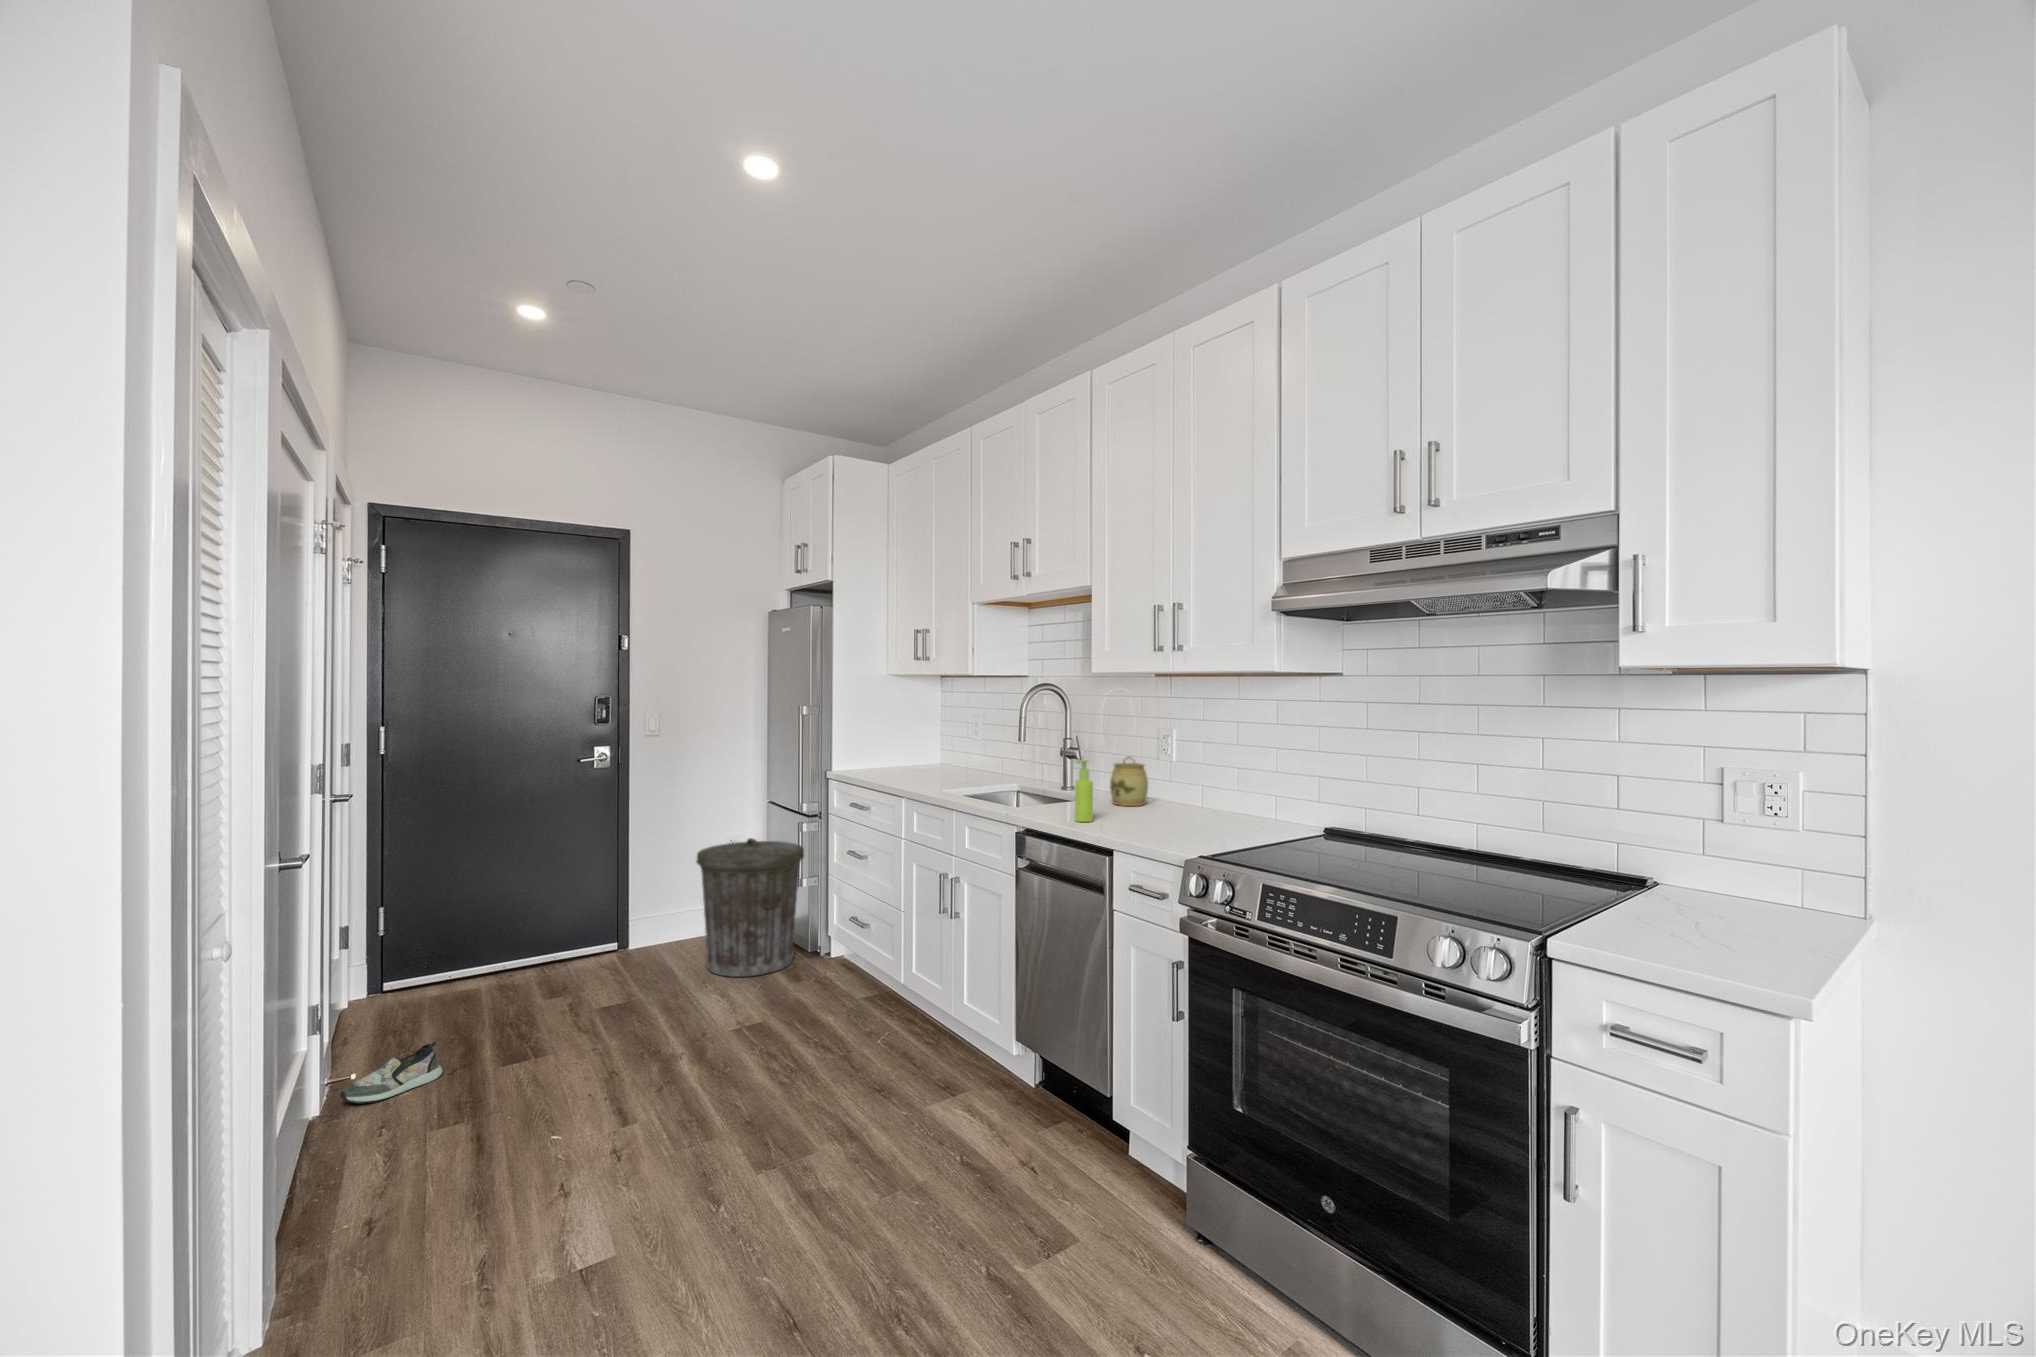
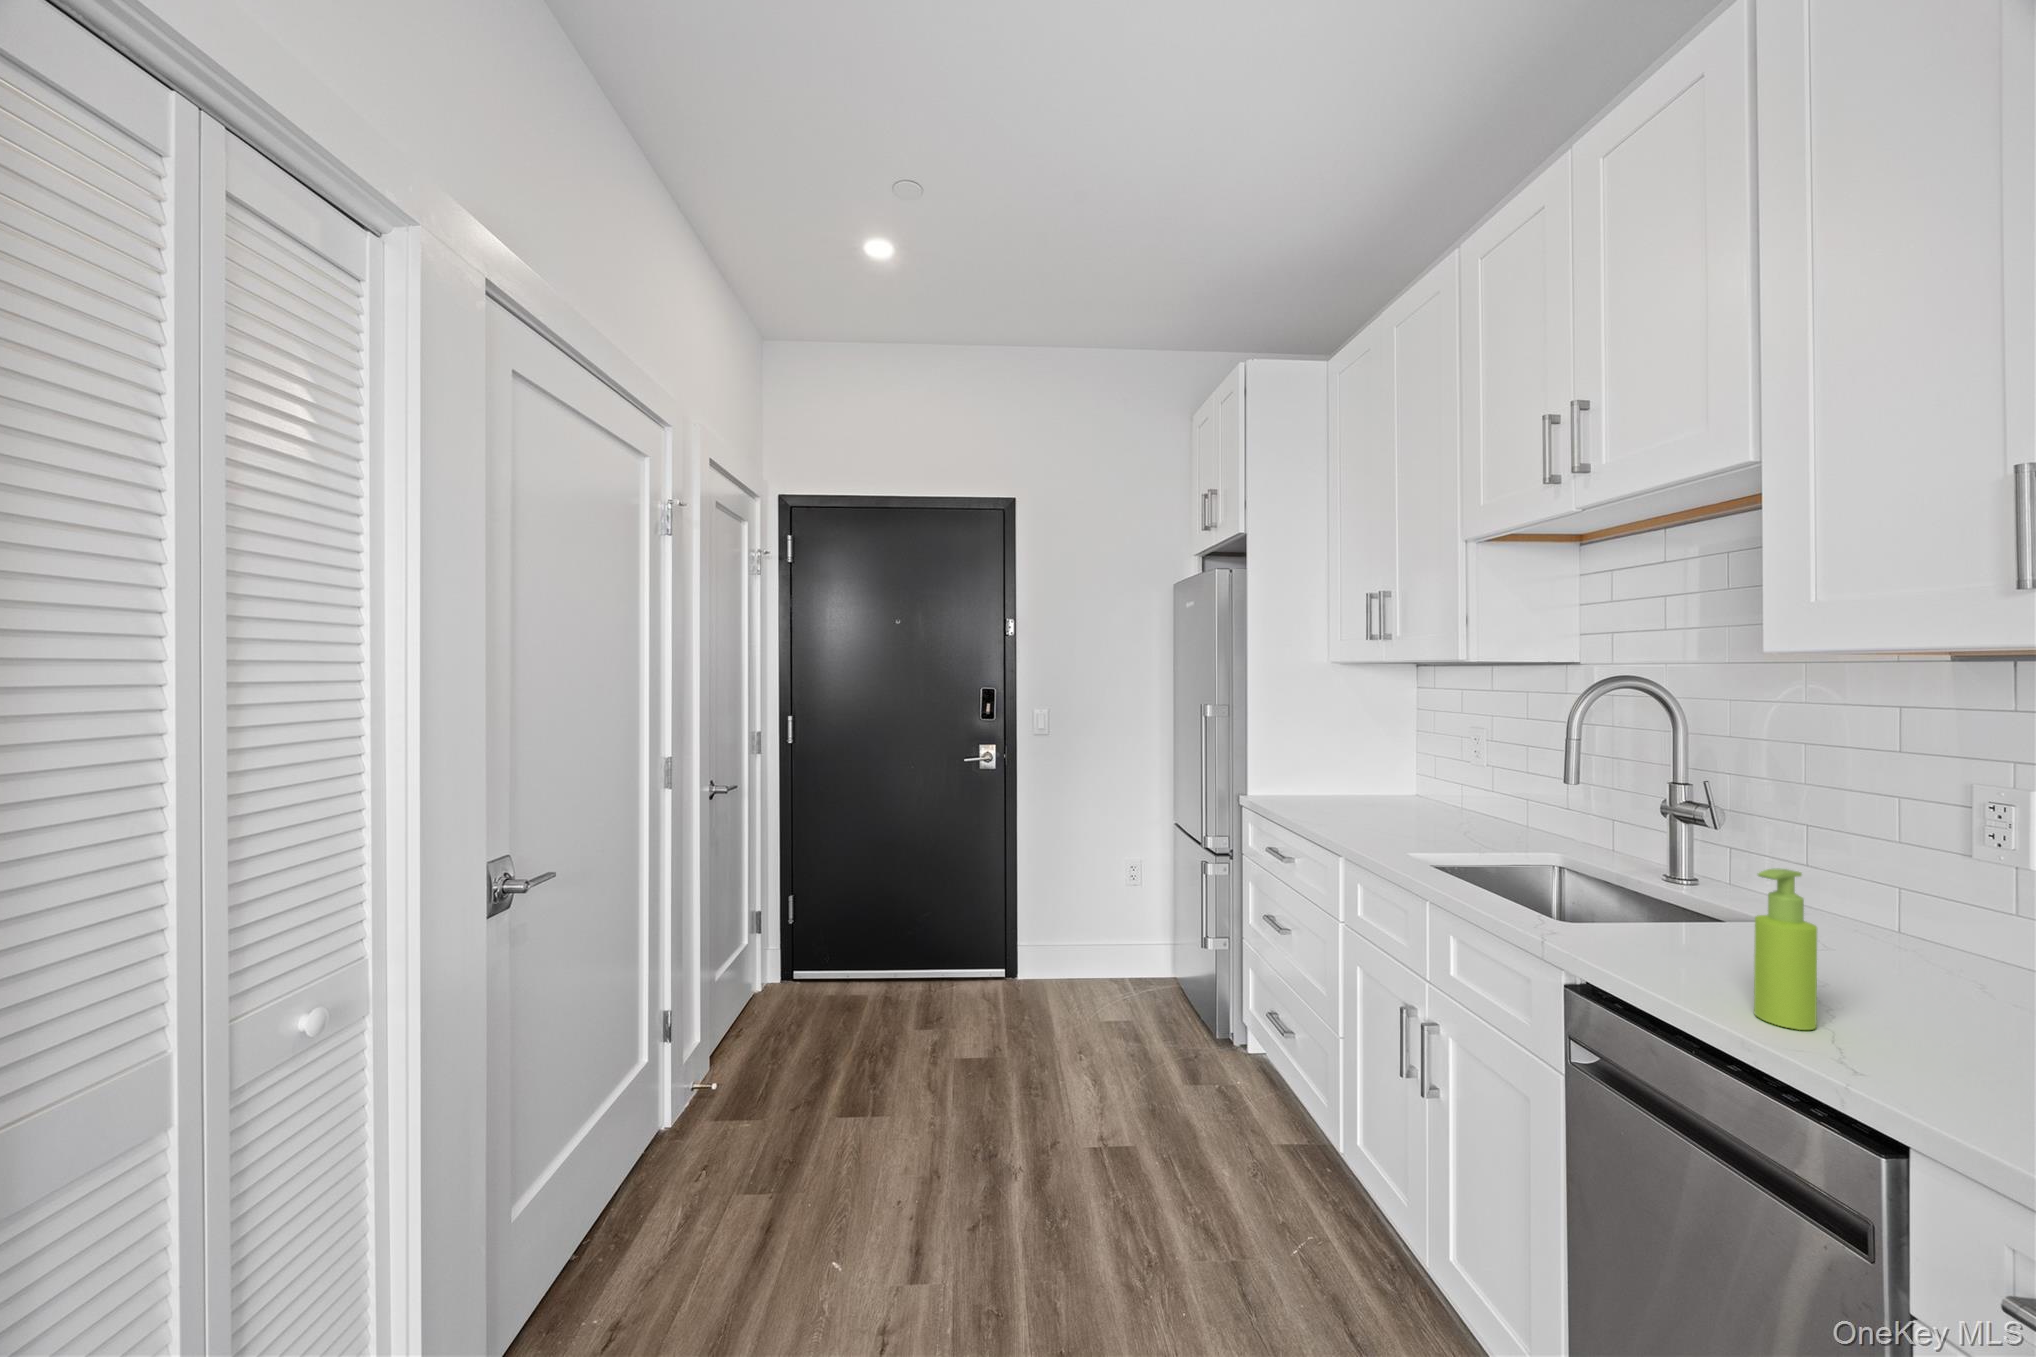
jar: present [1110,757,1148,806] -> none [1826,847,1960,974]
trash can: present [696,838,804,977] -> none [1077,870,1209,1053]
shoe: present [340,1042,443,1103] -> none [676,1079,778,1140]

